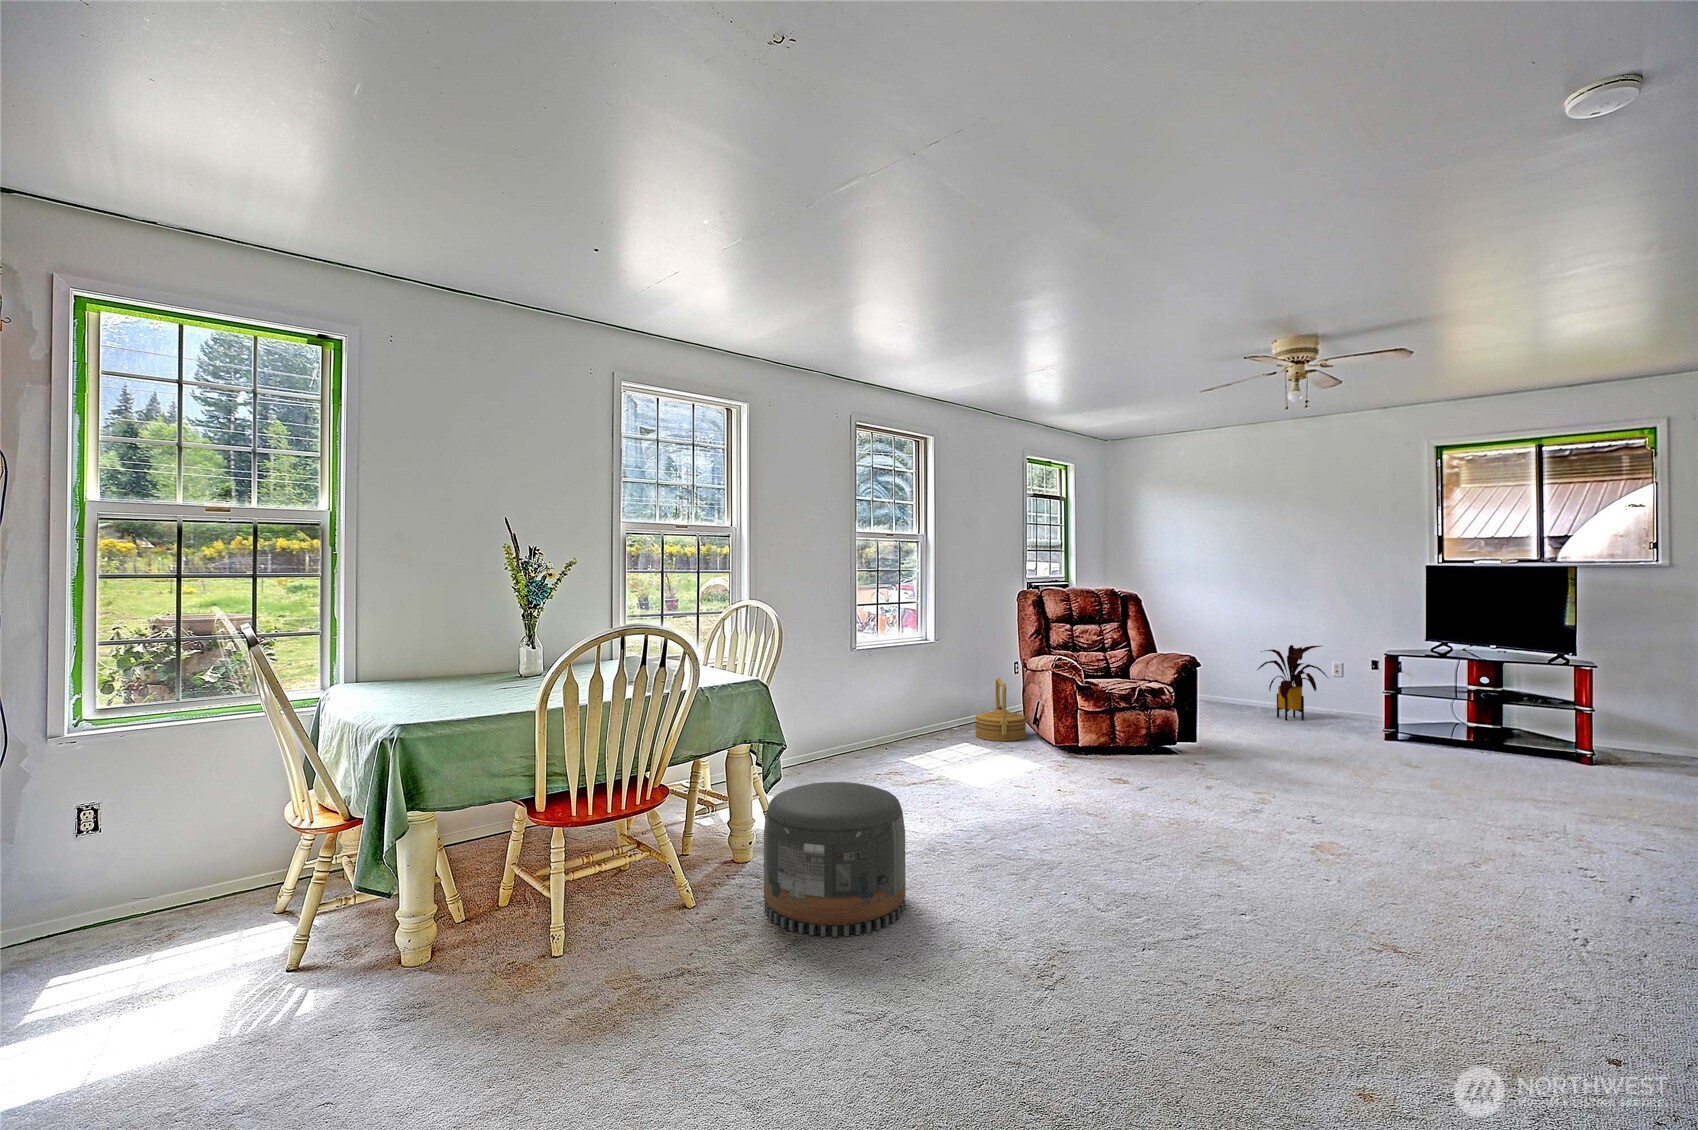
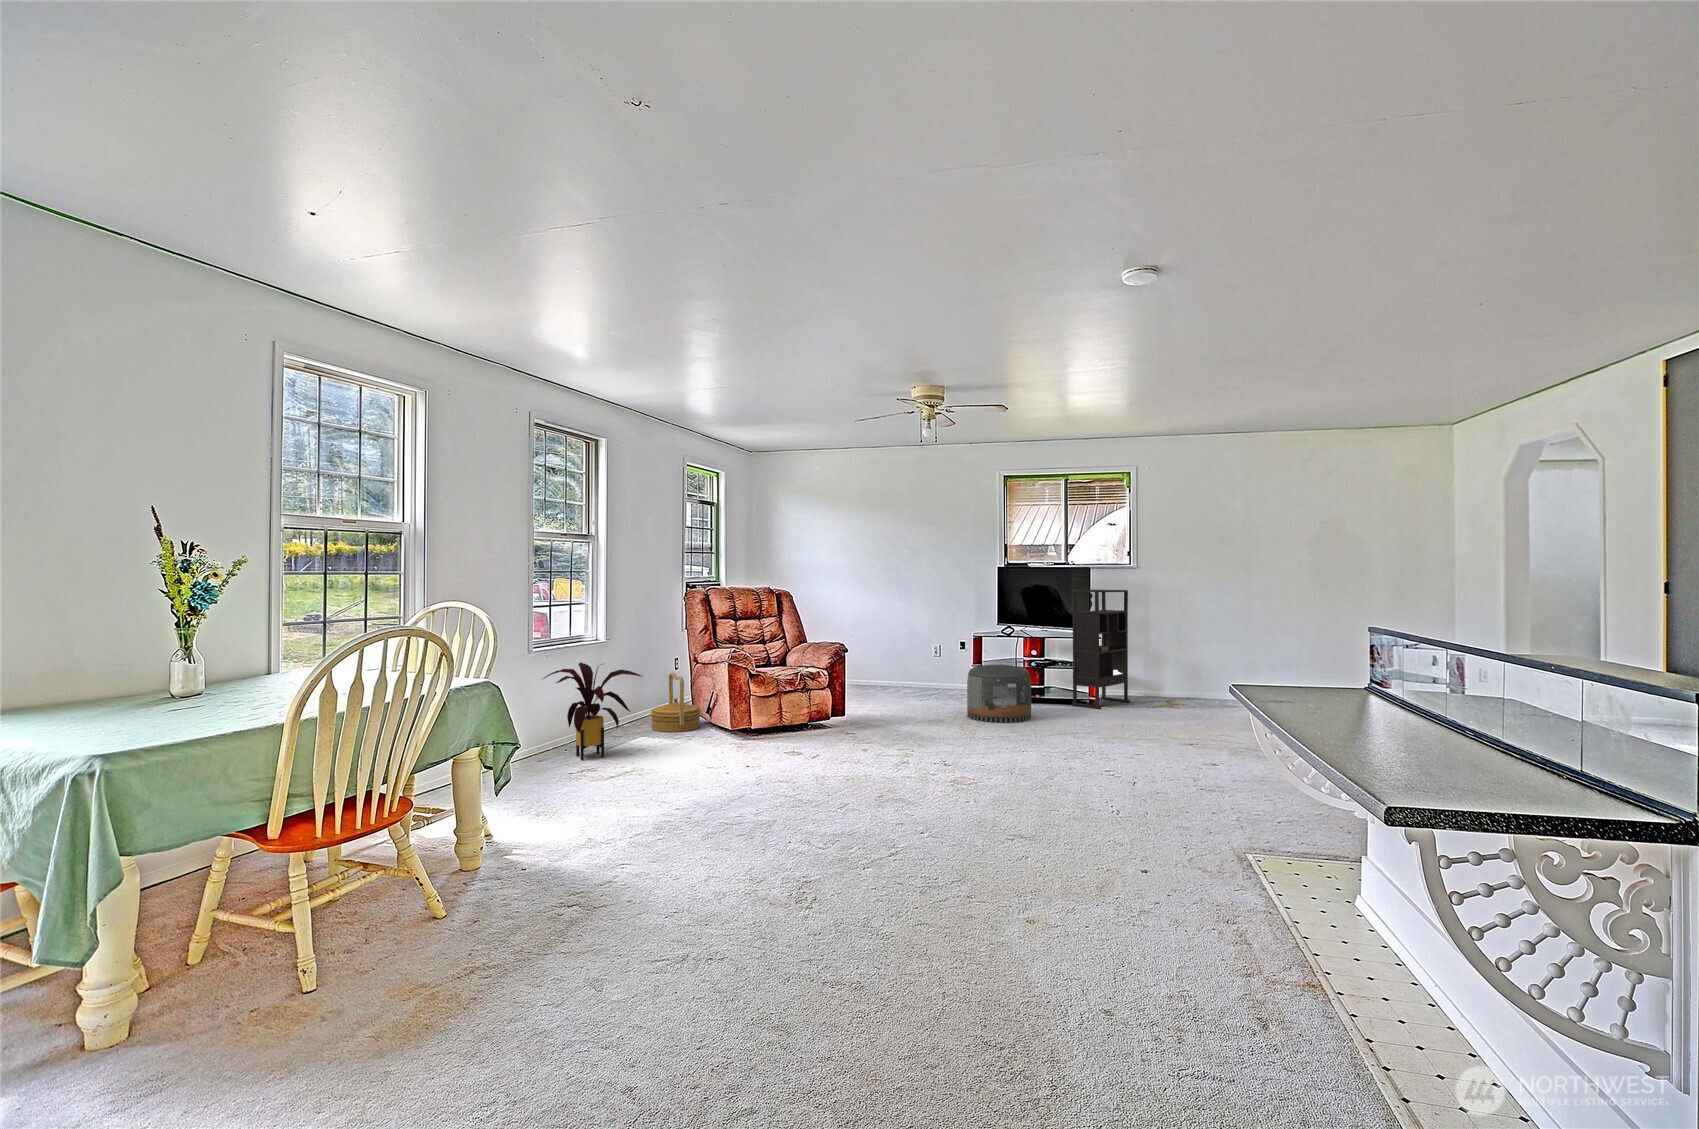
bookshelf: none [1549,598,1660,768] -> present [1072,590,1130,709]
house plant: present [1257,645,1327,720] -> present [543,663,642,760]
pouf: present [764,782,906,937] -> present [967,665,1031,723]

